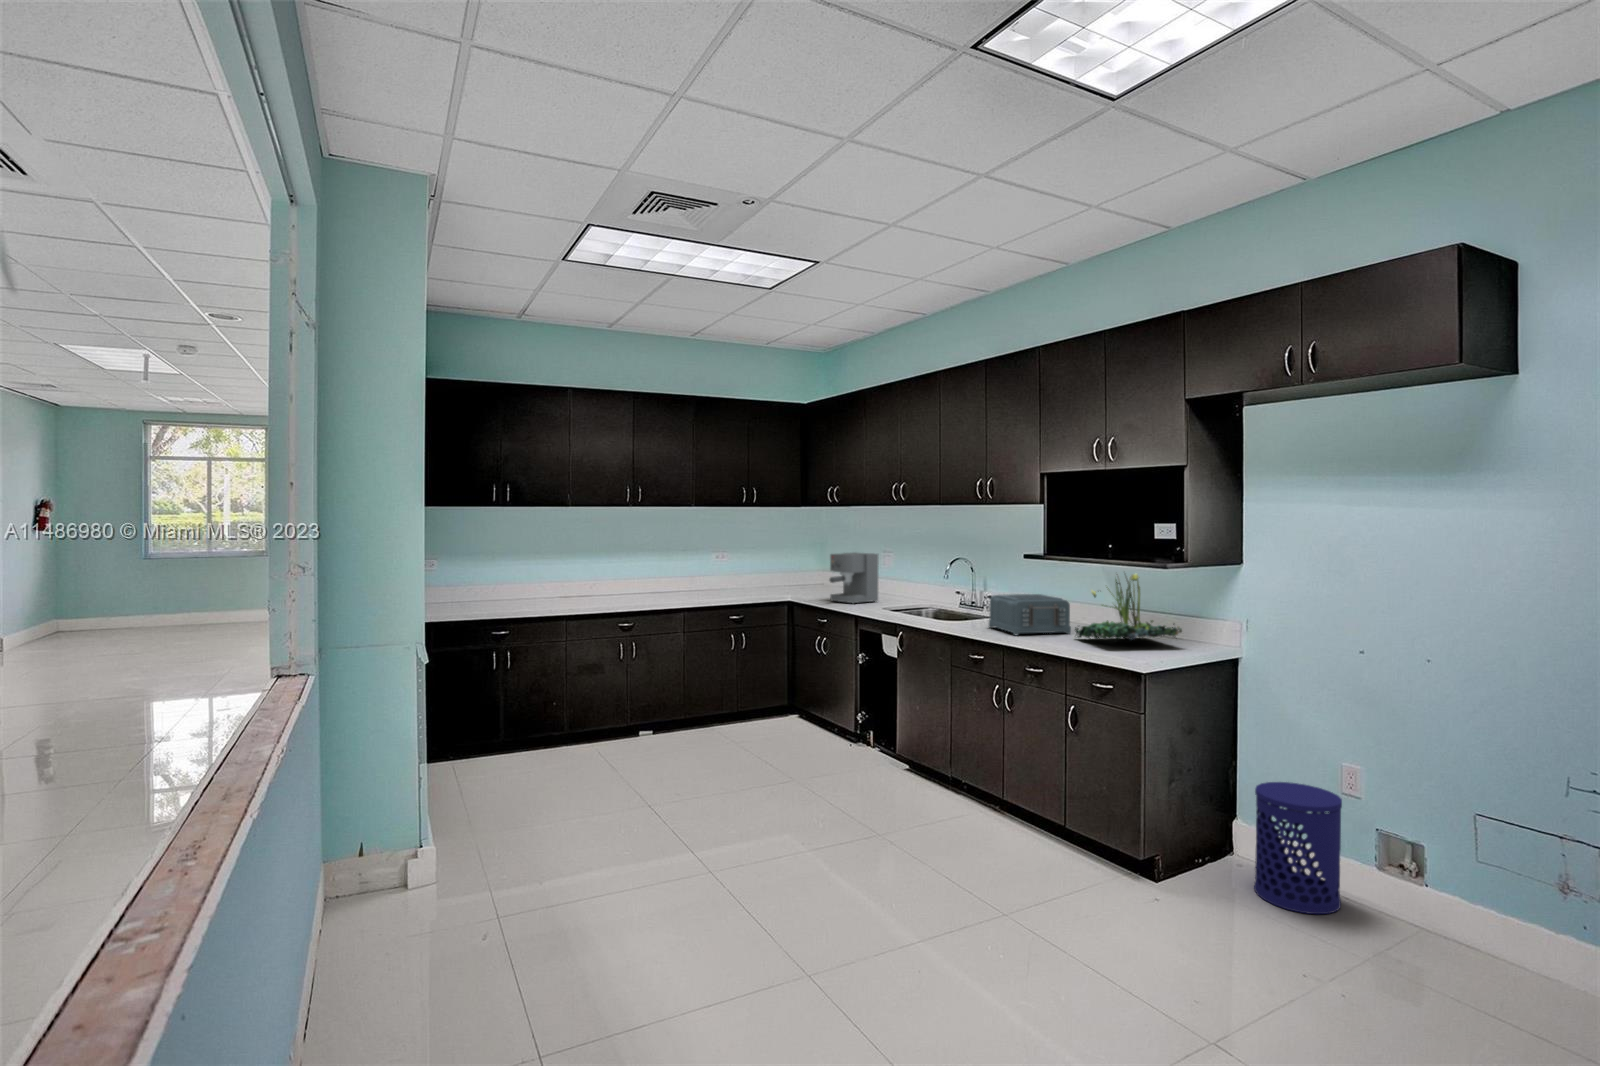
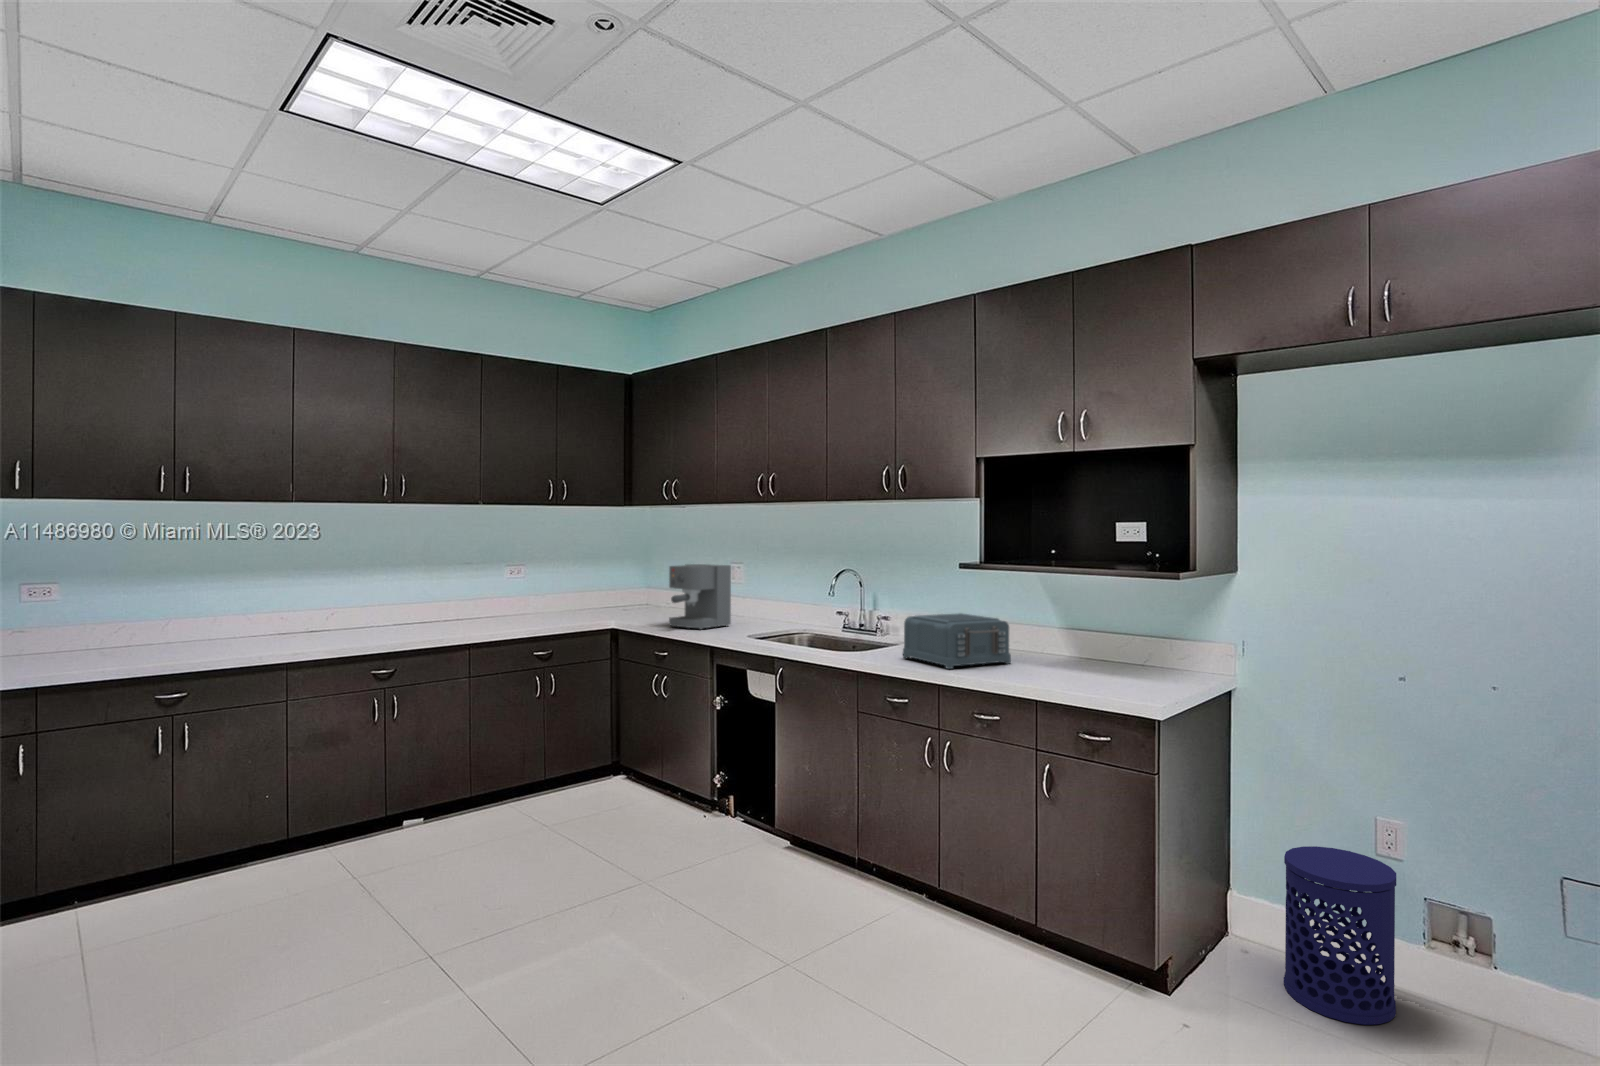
plant: present [1075,573,1182,640] -> none [1025,582,1168,673]

